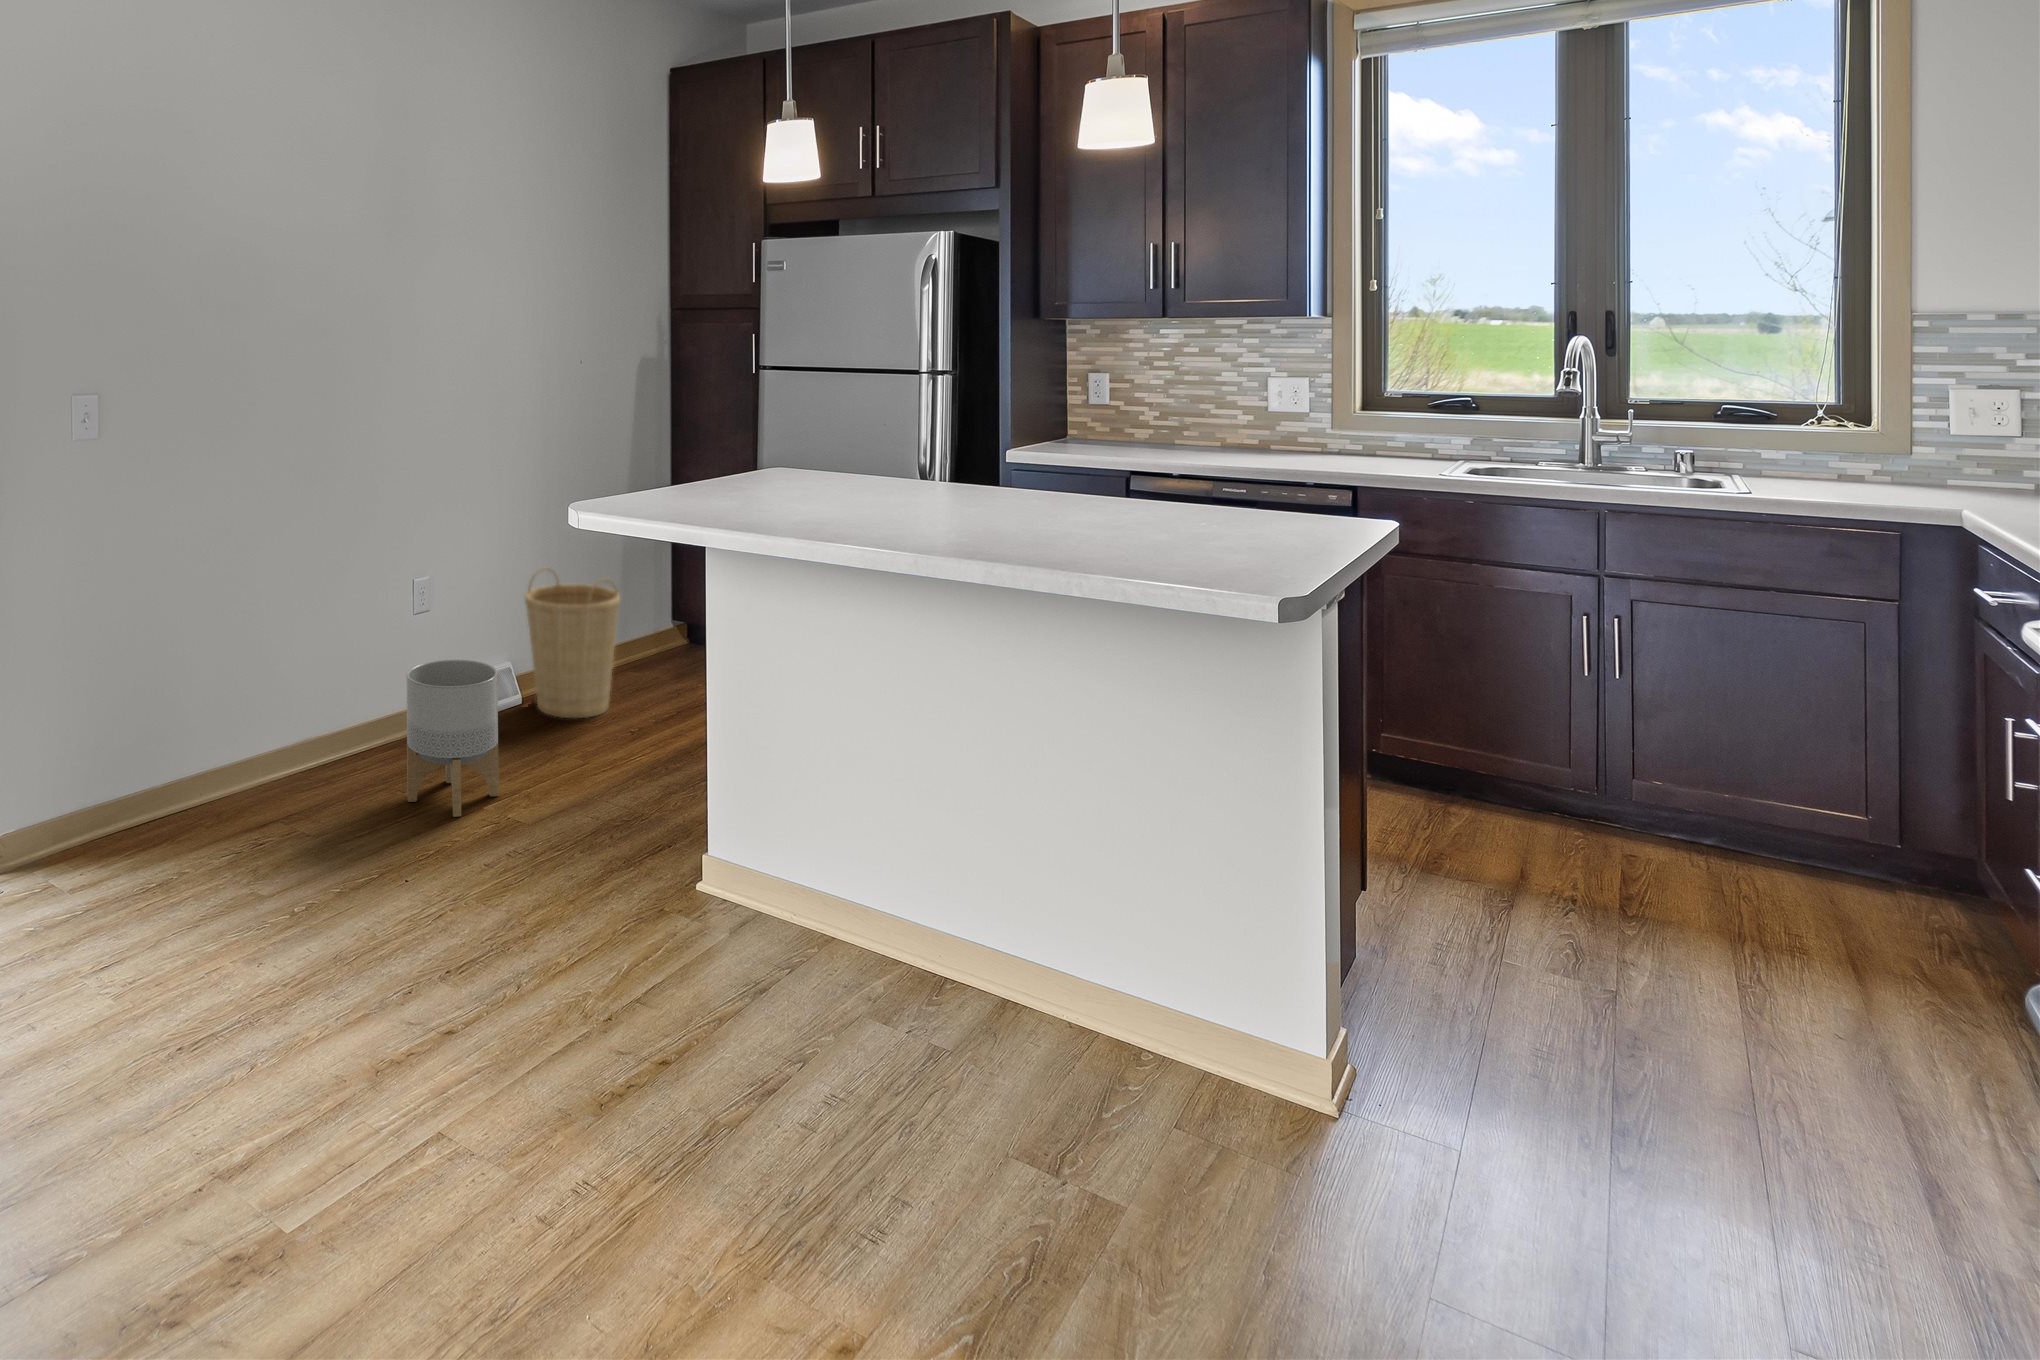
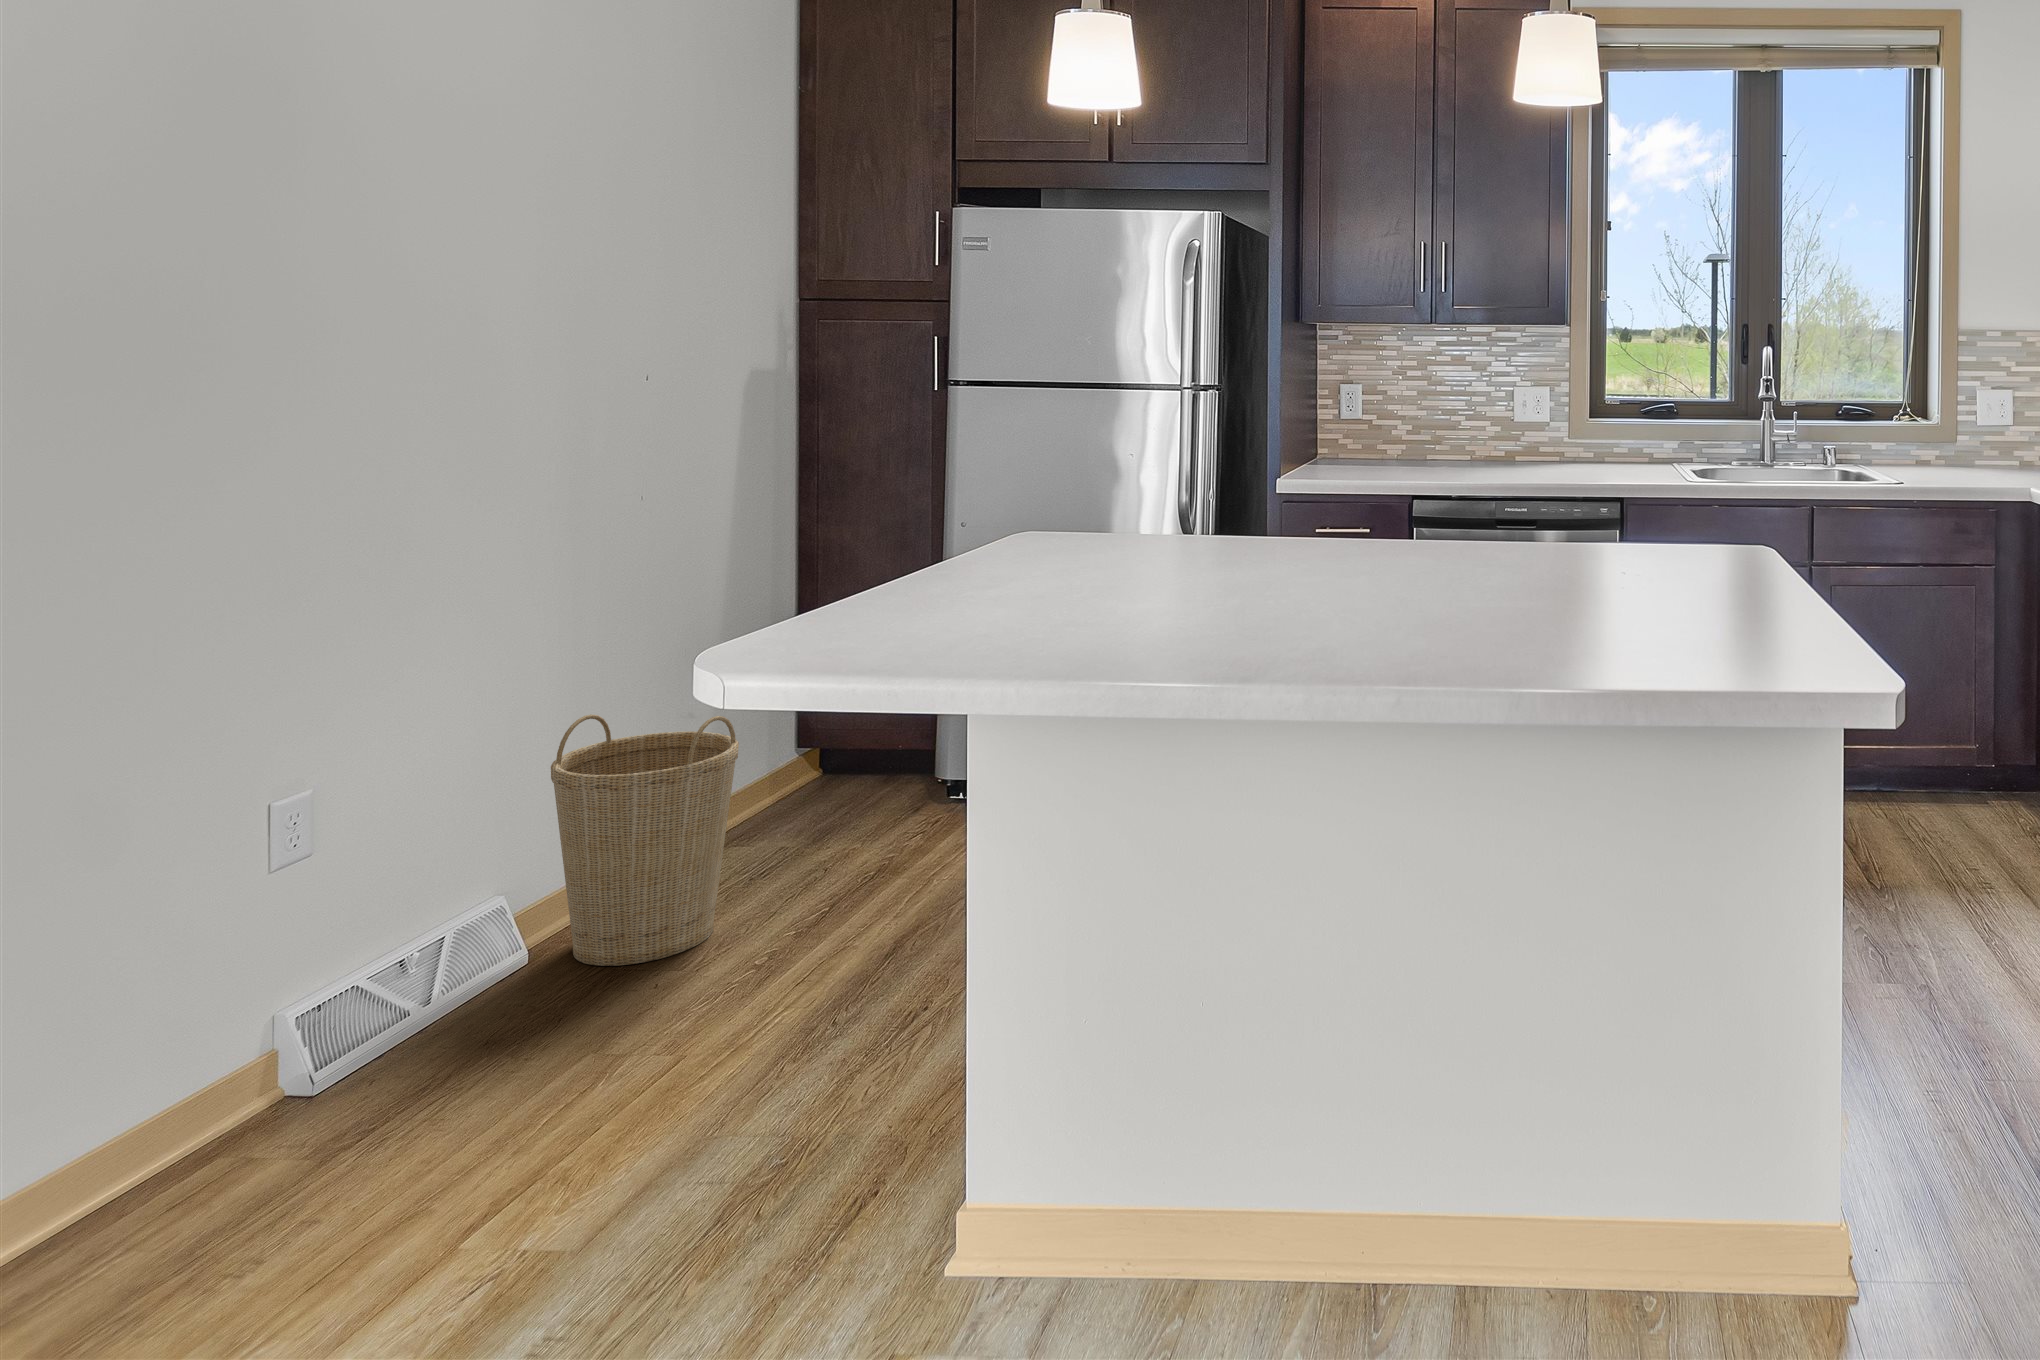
planter: present [406,659,499,817] -> none [354,902,569,1211]

